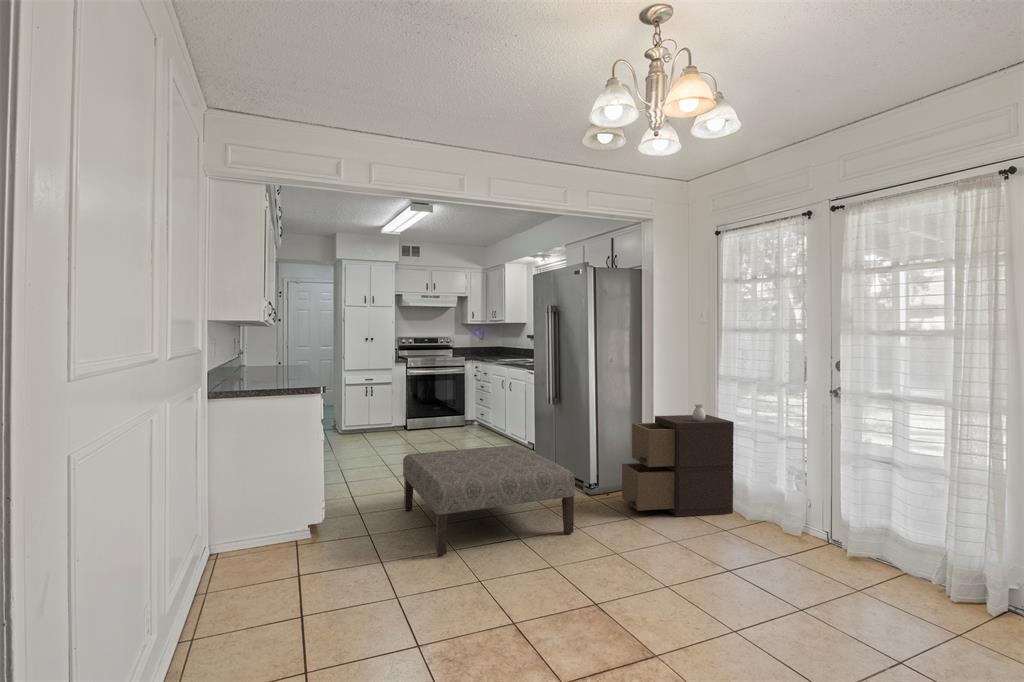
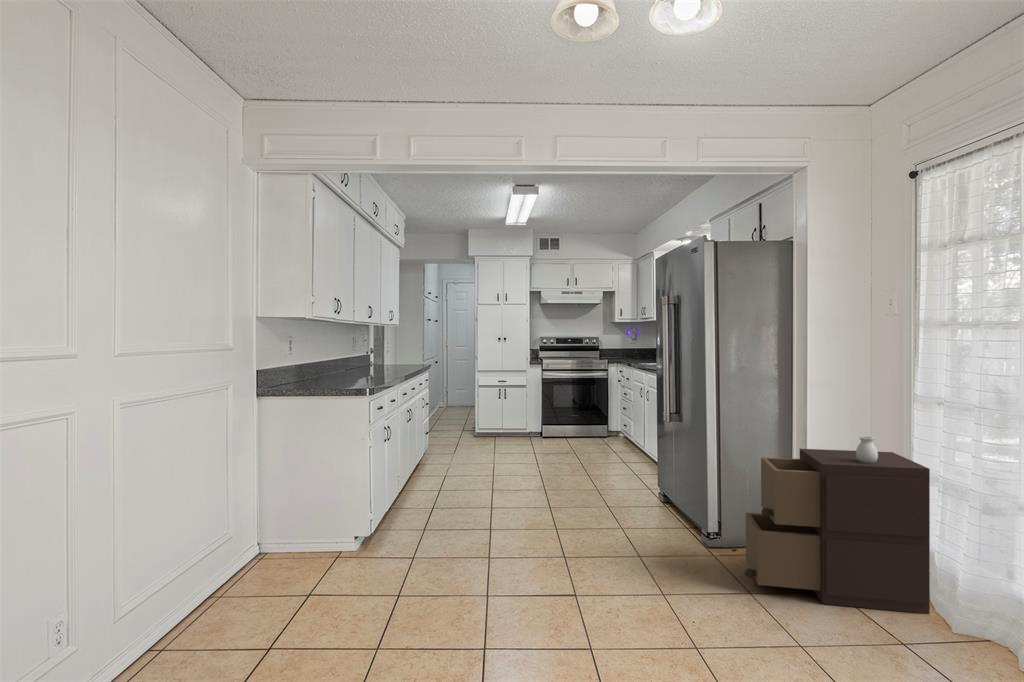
ottoman: present [403,445,575,556] -> none [455,472,649,607]

